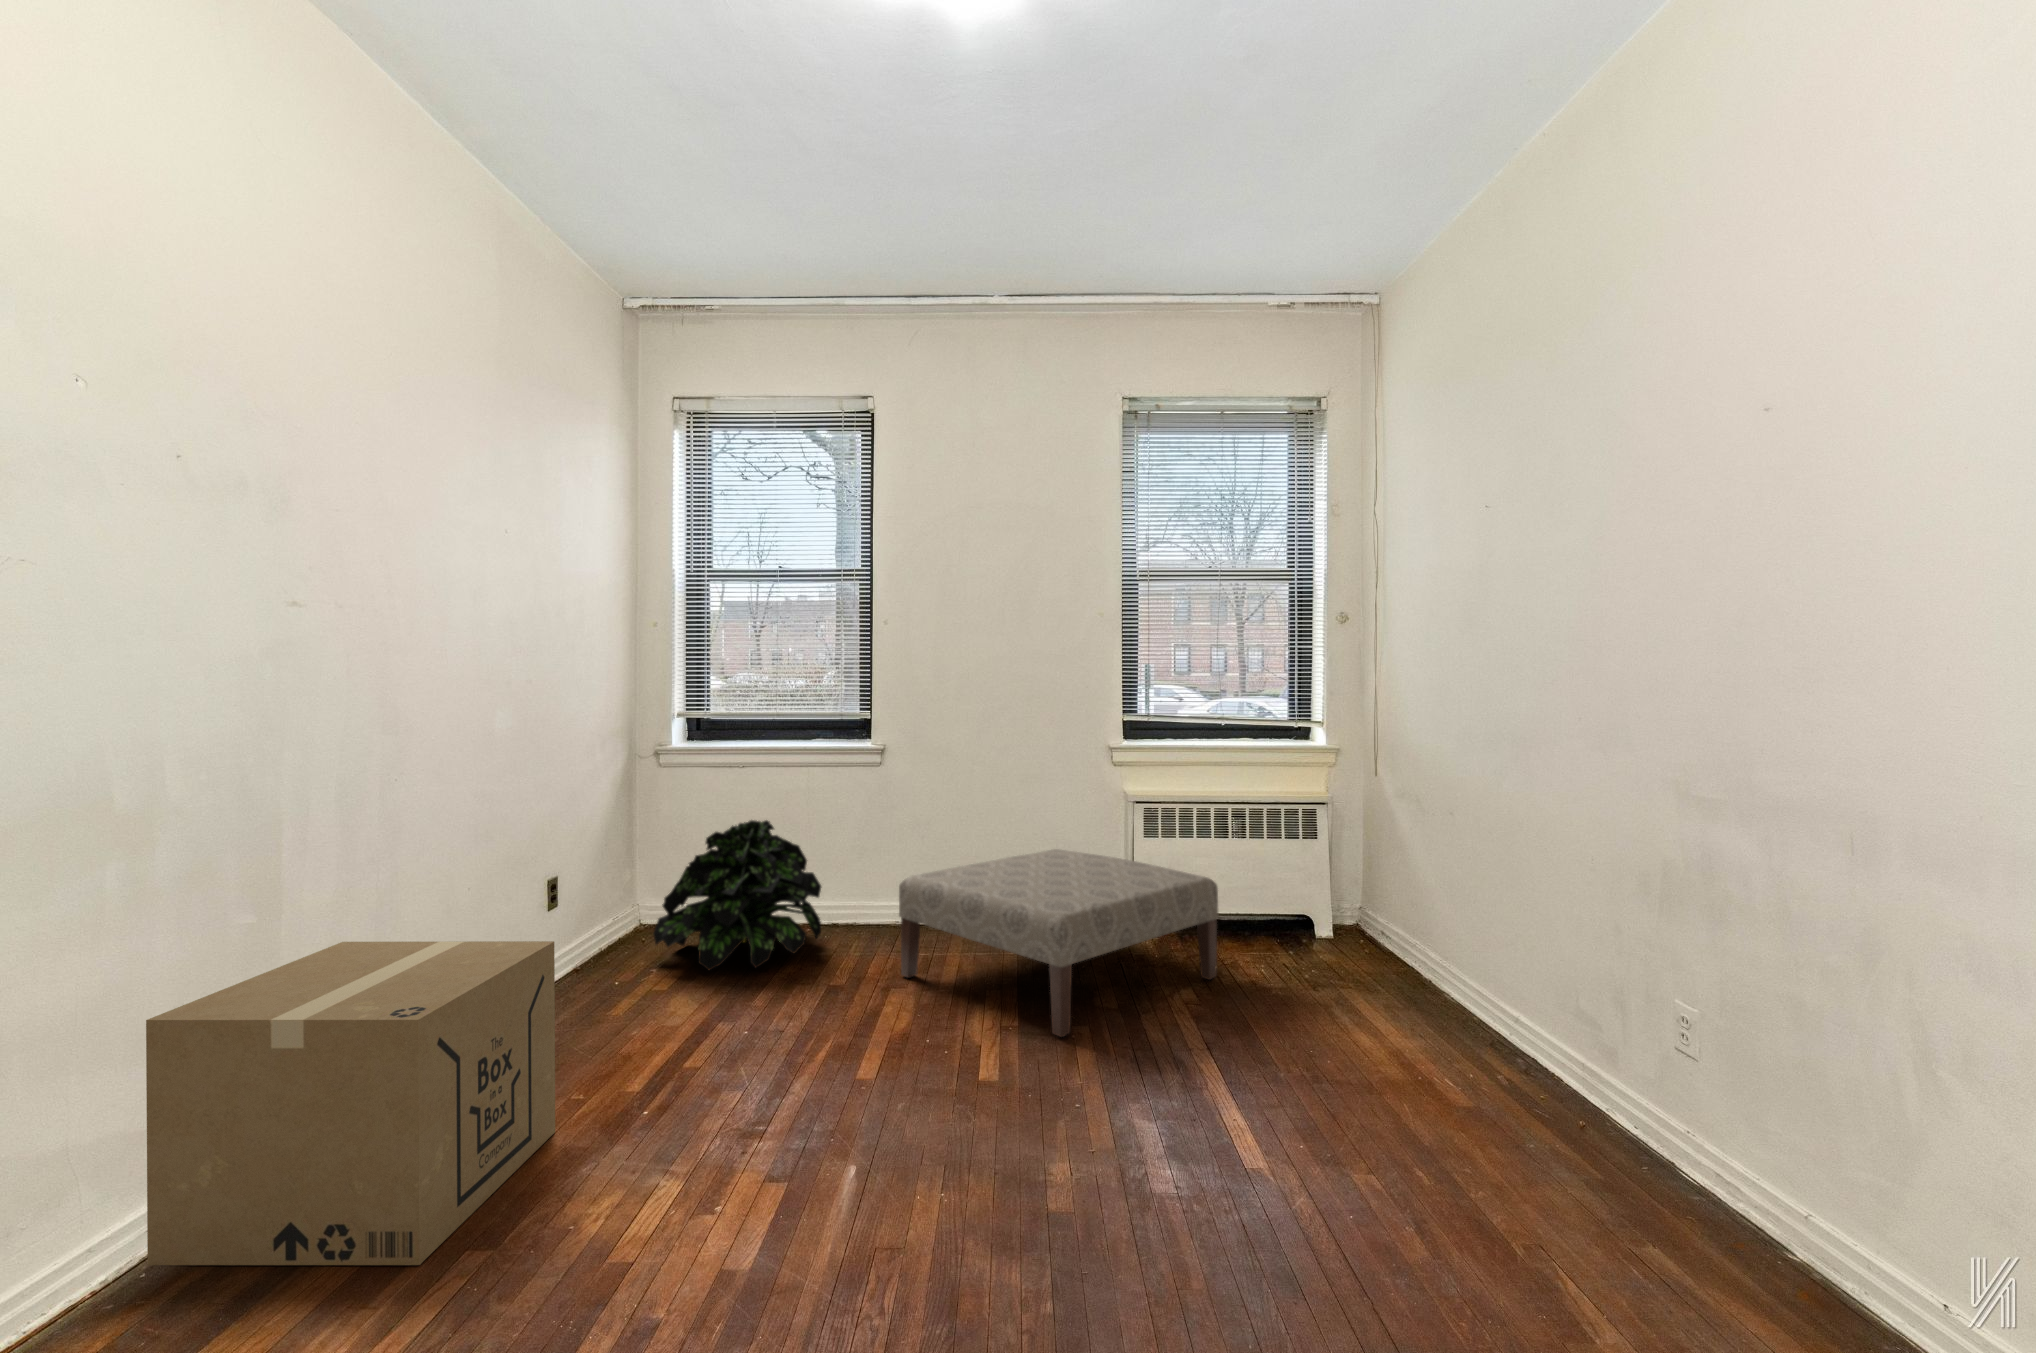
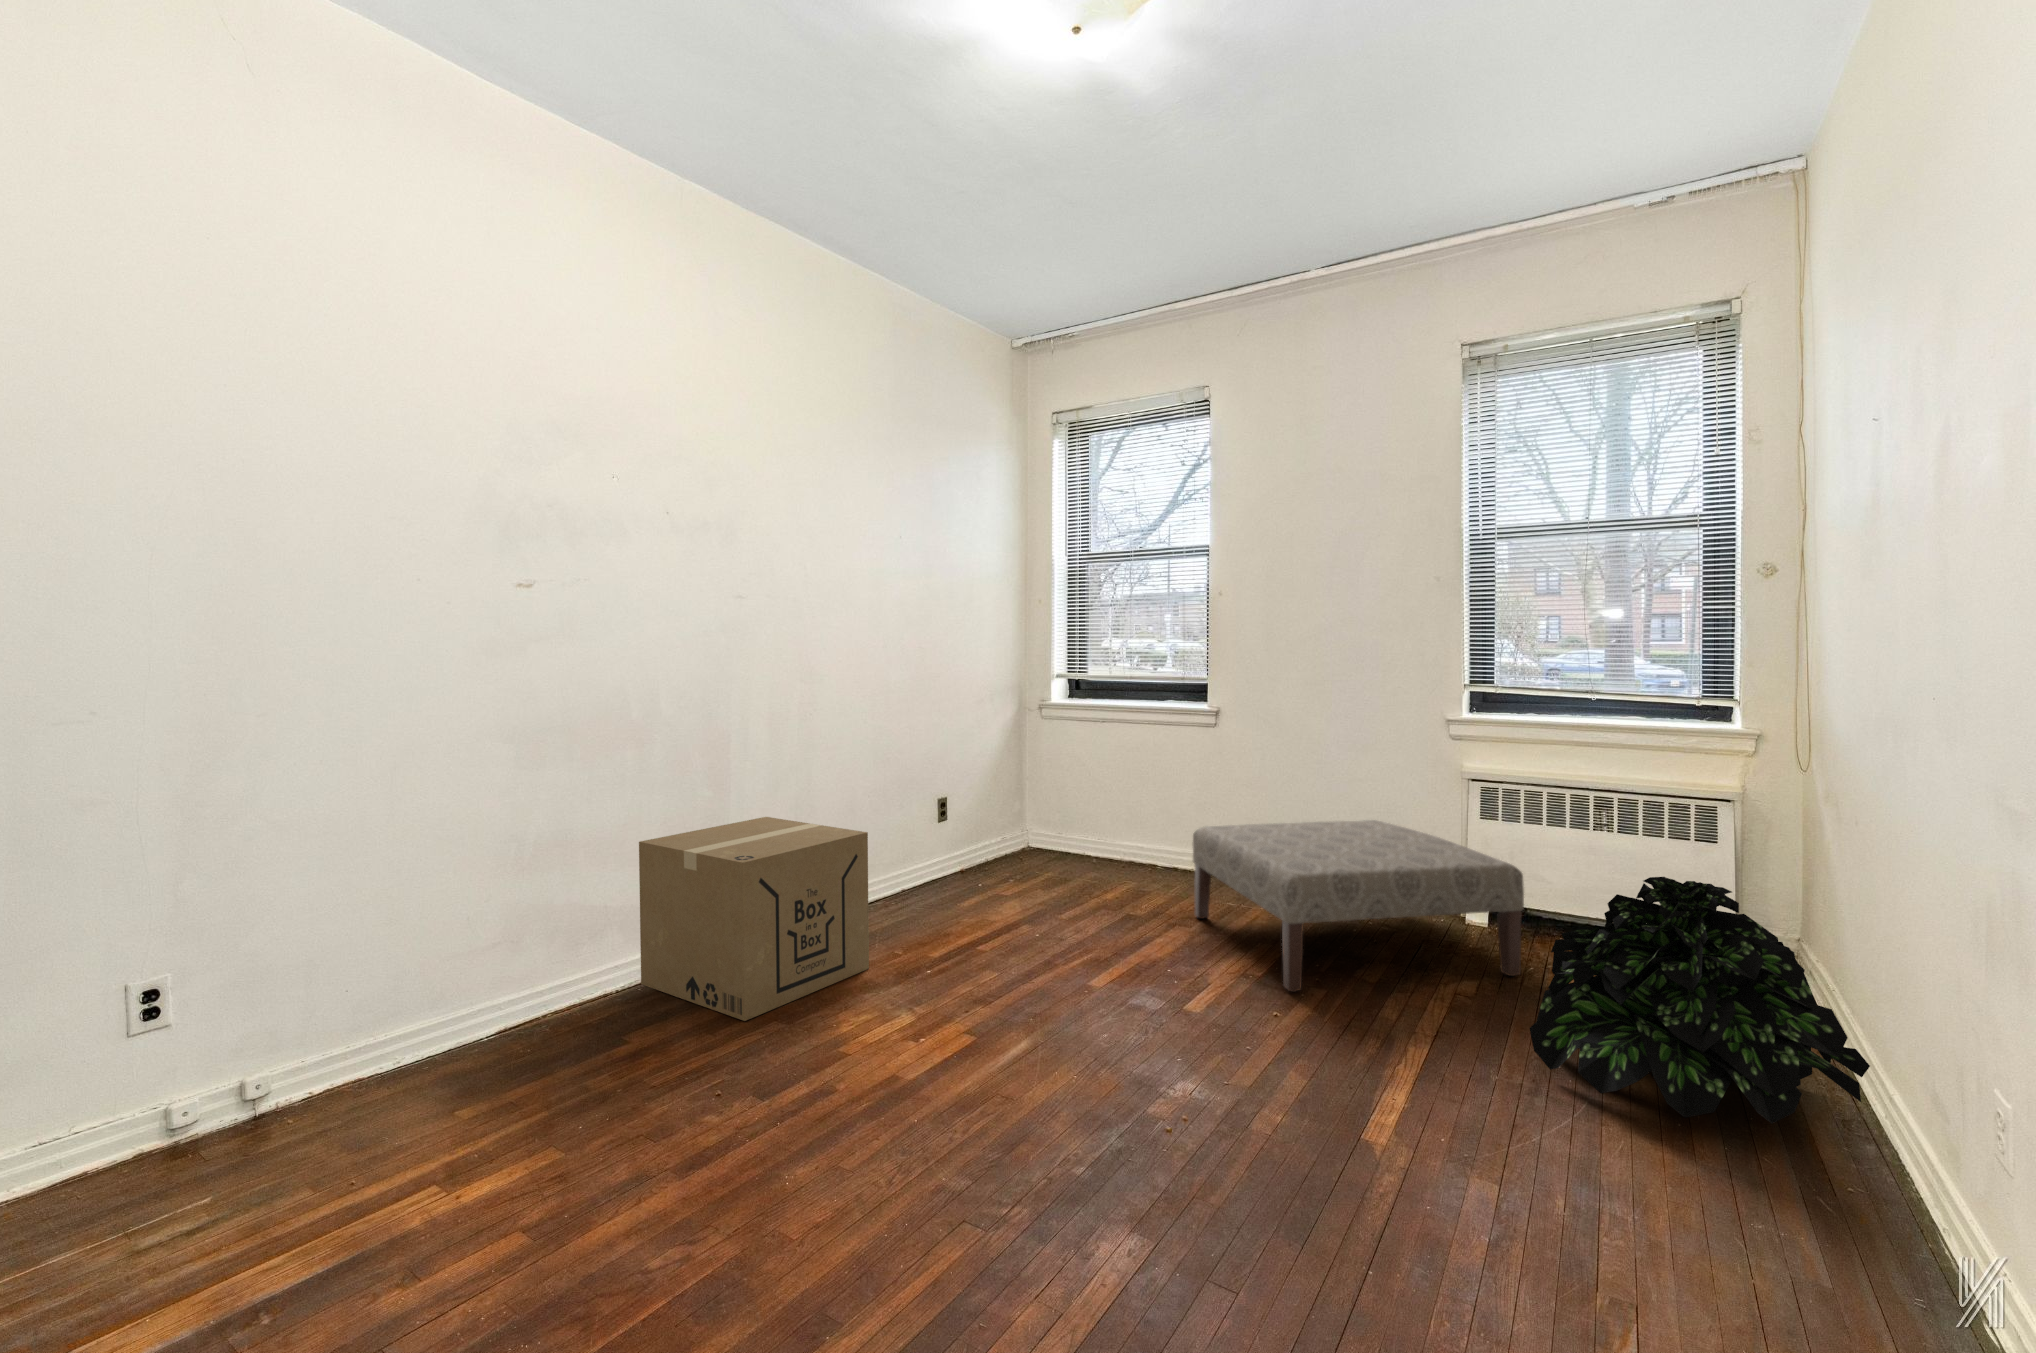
potted plant: present [653,820,821,970] -> present [1530,877,1870,1124]

